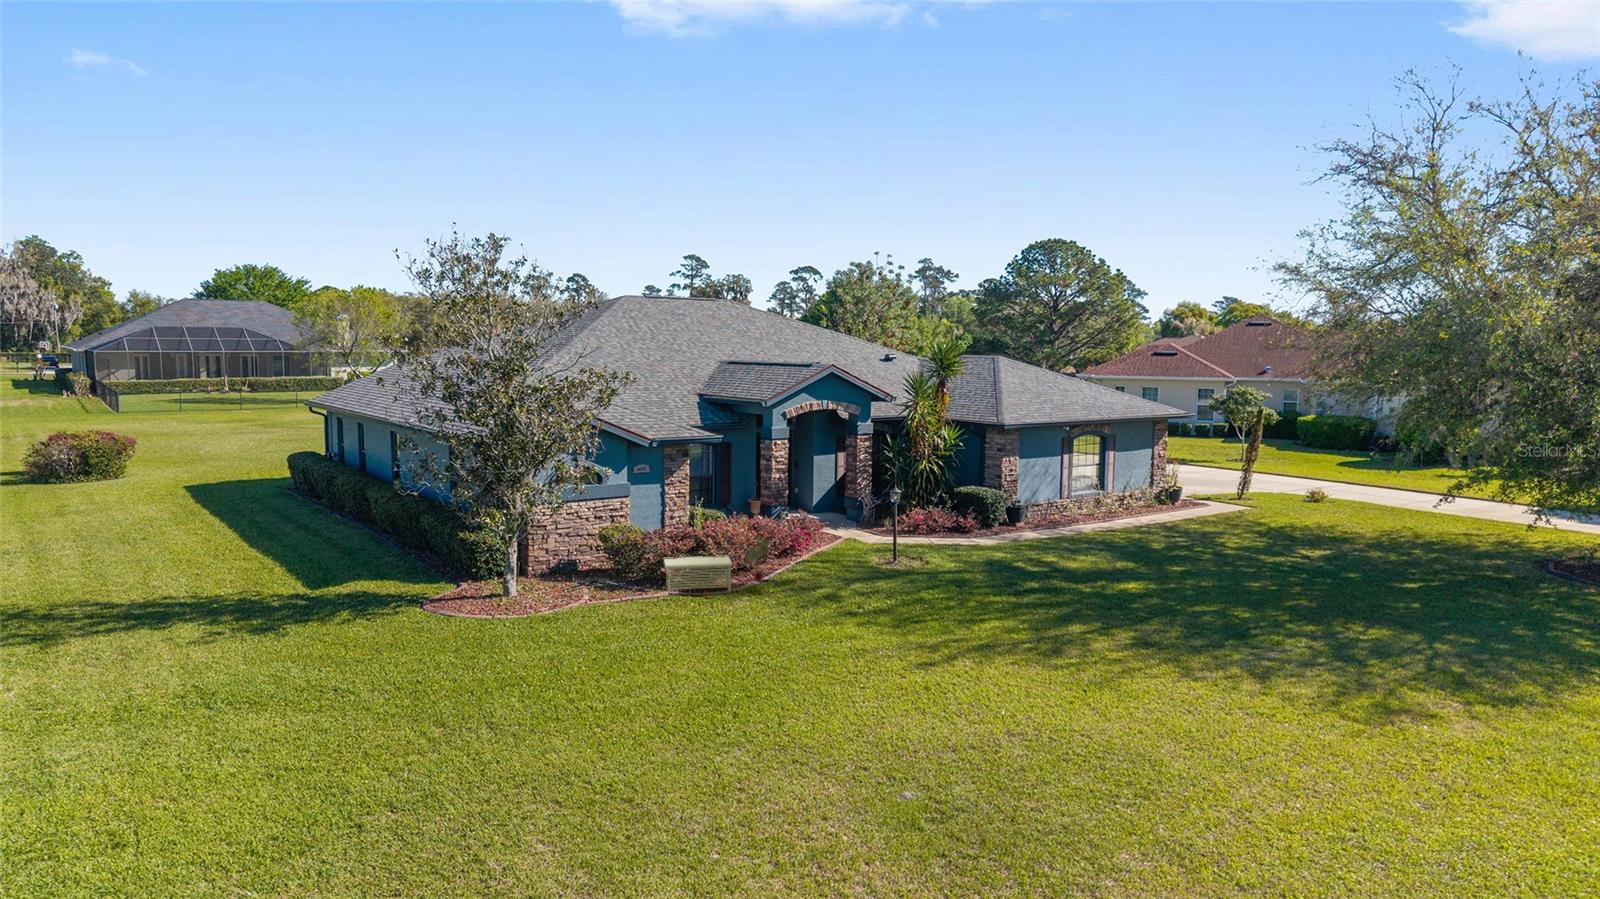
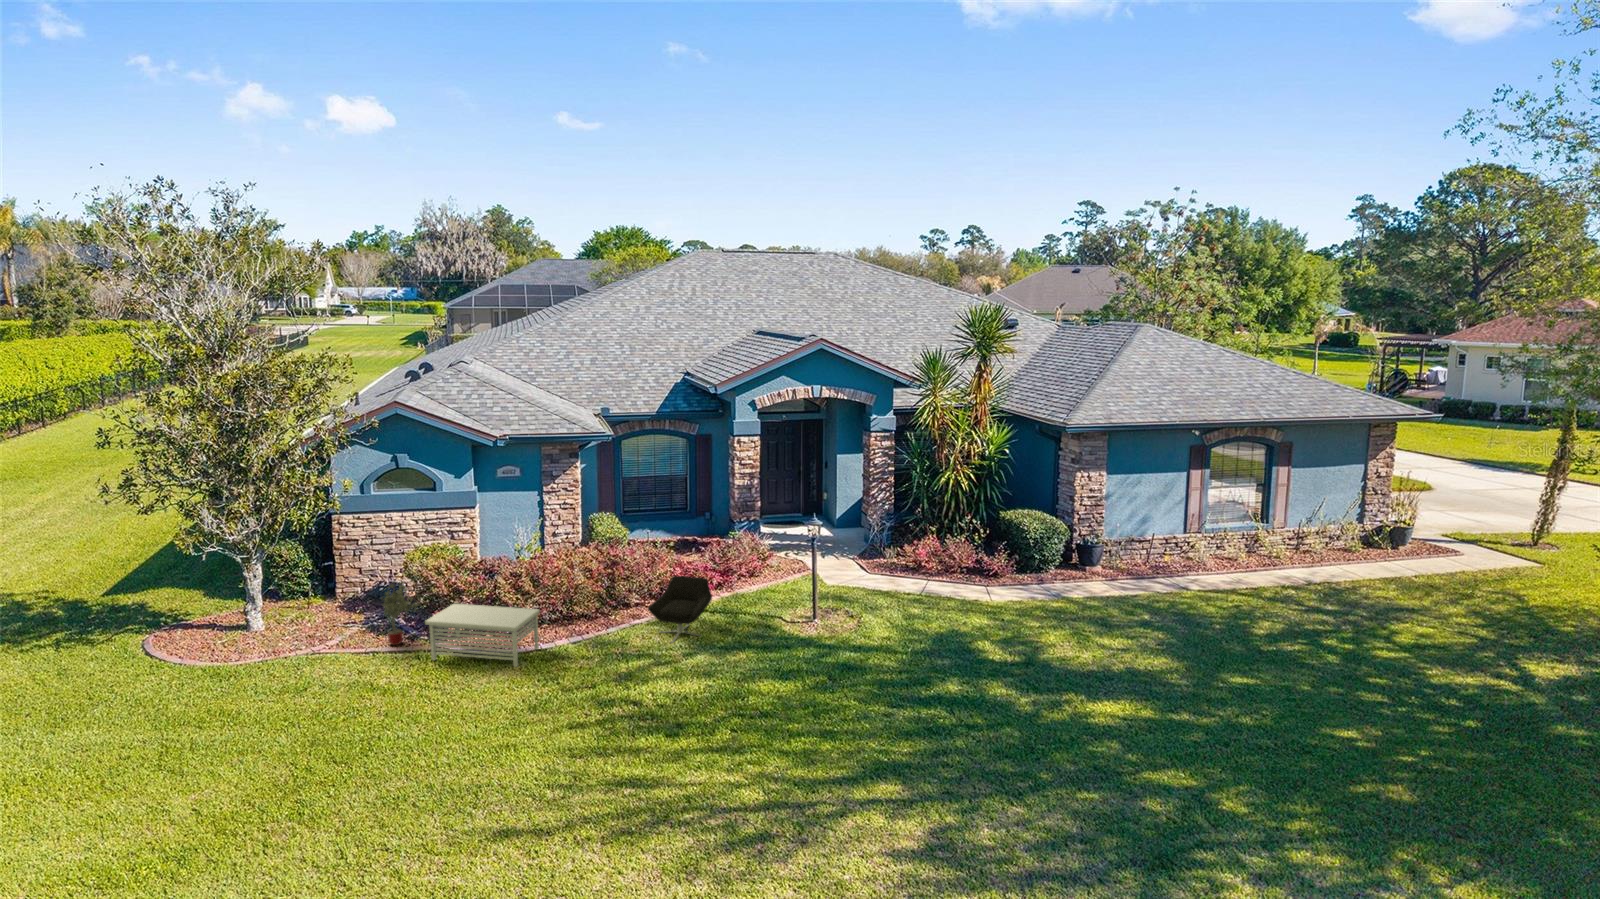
lounge chair: none [784,533,825,575] -> present [648,575,712,643]
potted tree: present [746,536,771,581] -> present [383,581,418,645]

